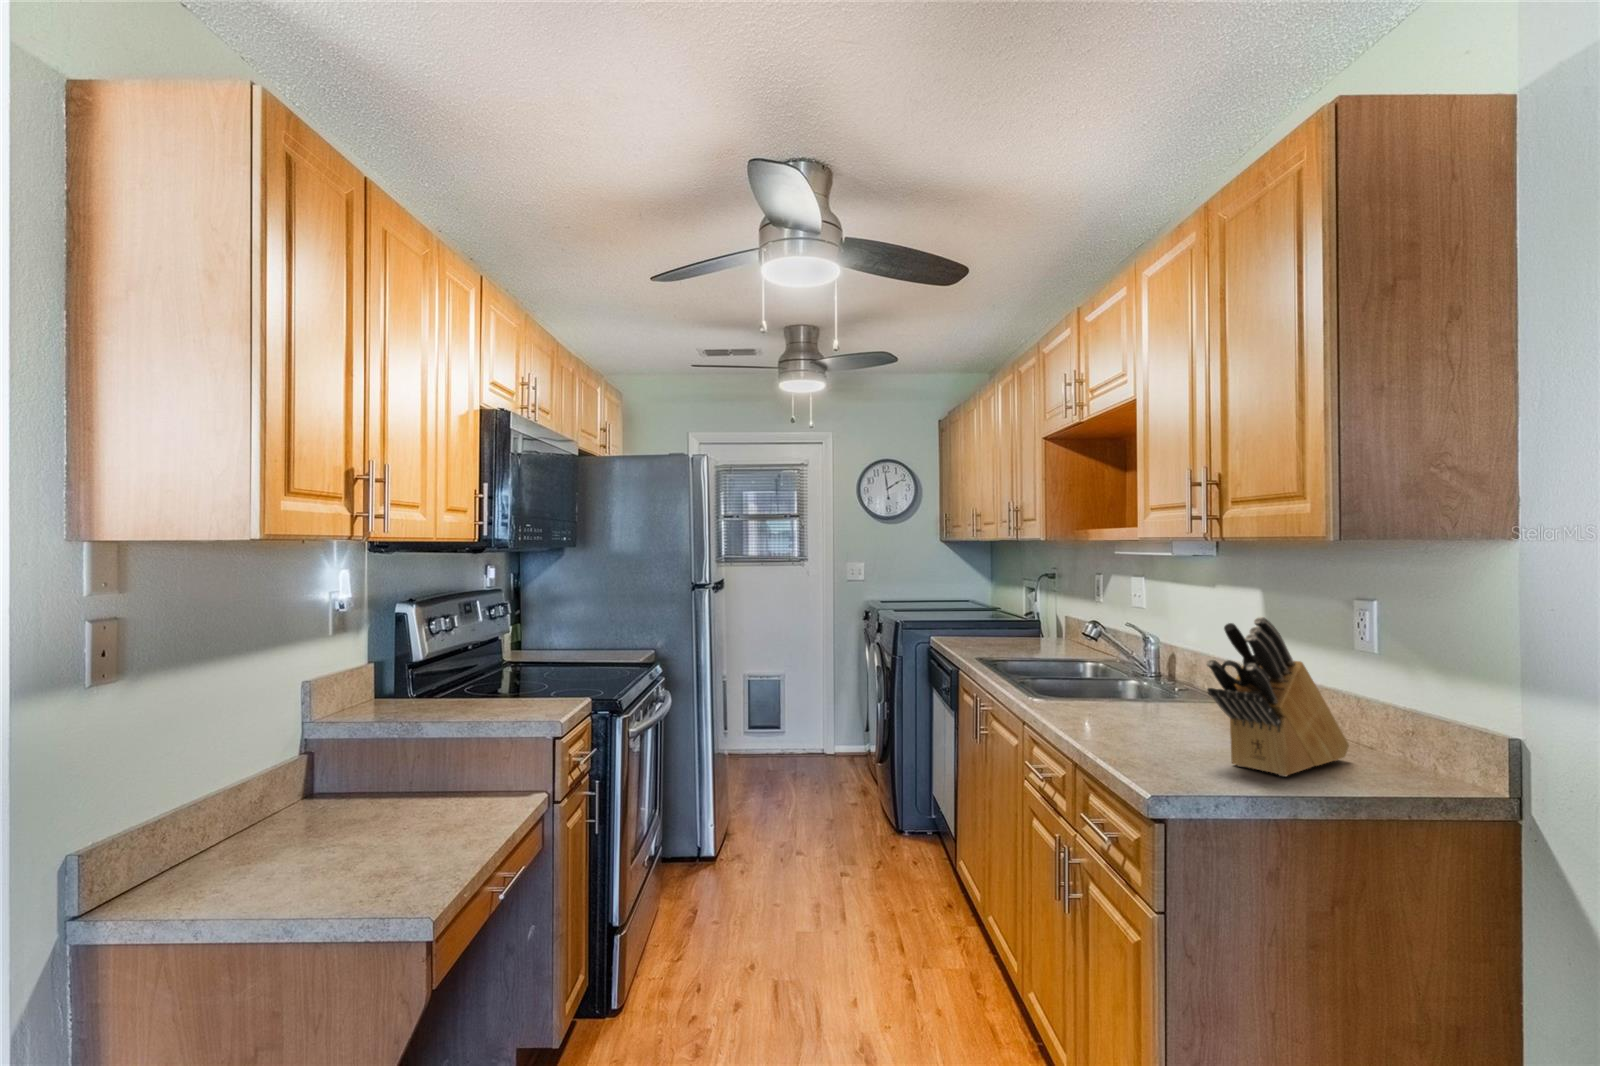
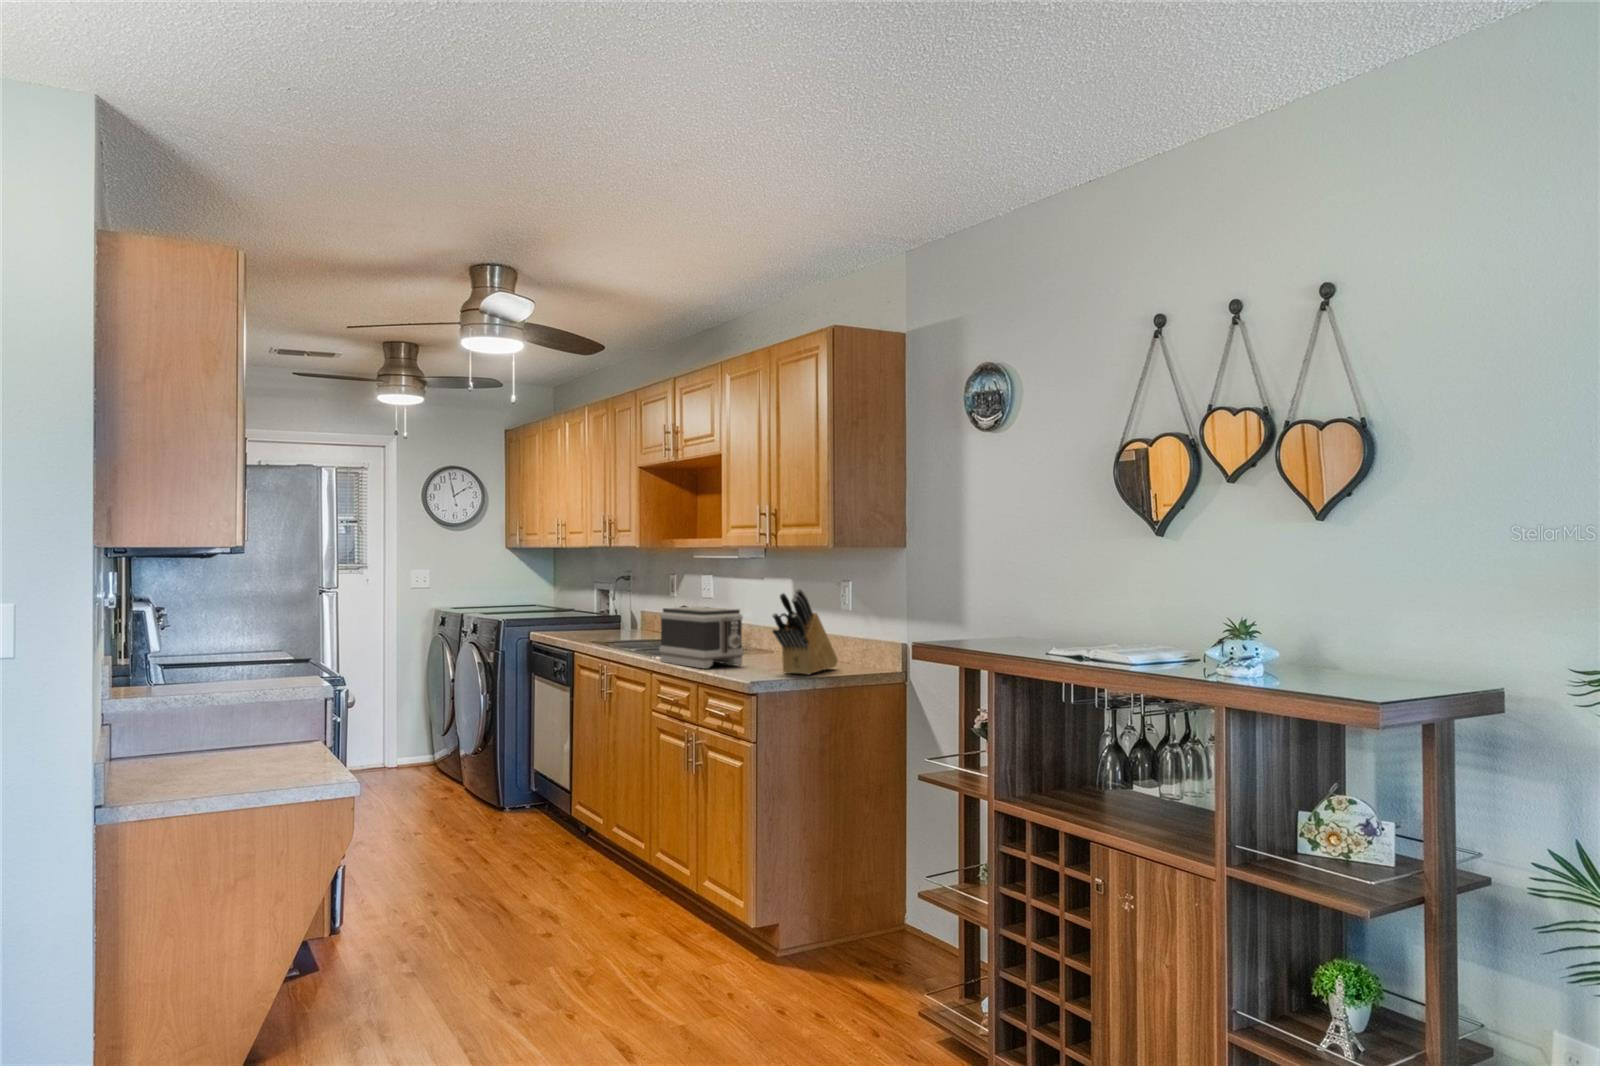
toaster: none [1033,629,1164,735] -> present [659,606,744,669]

